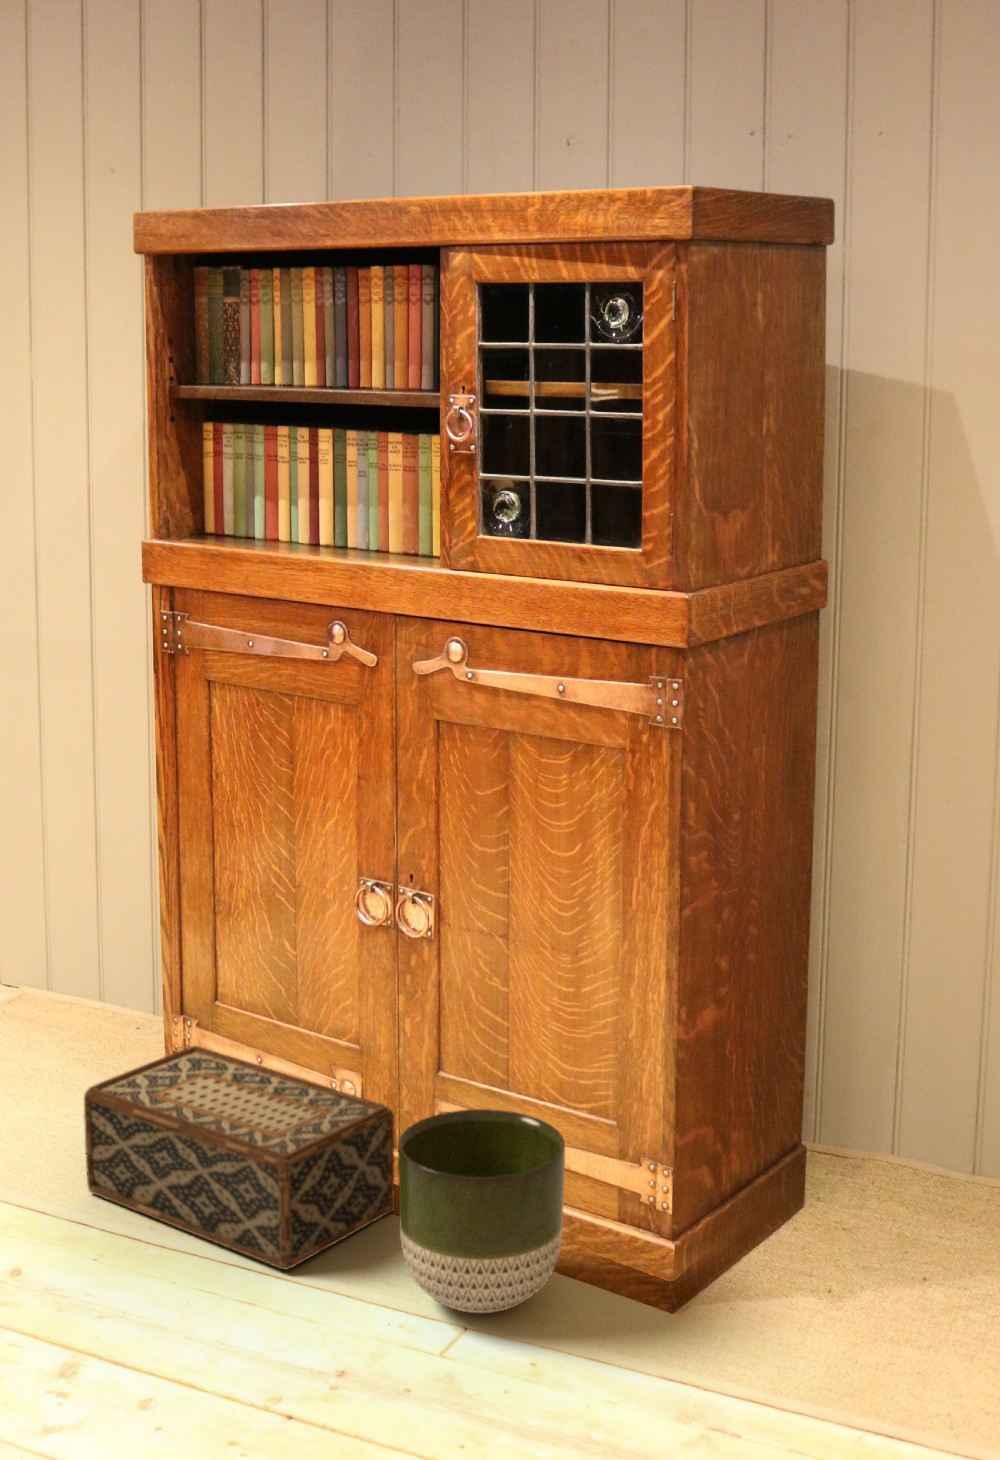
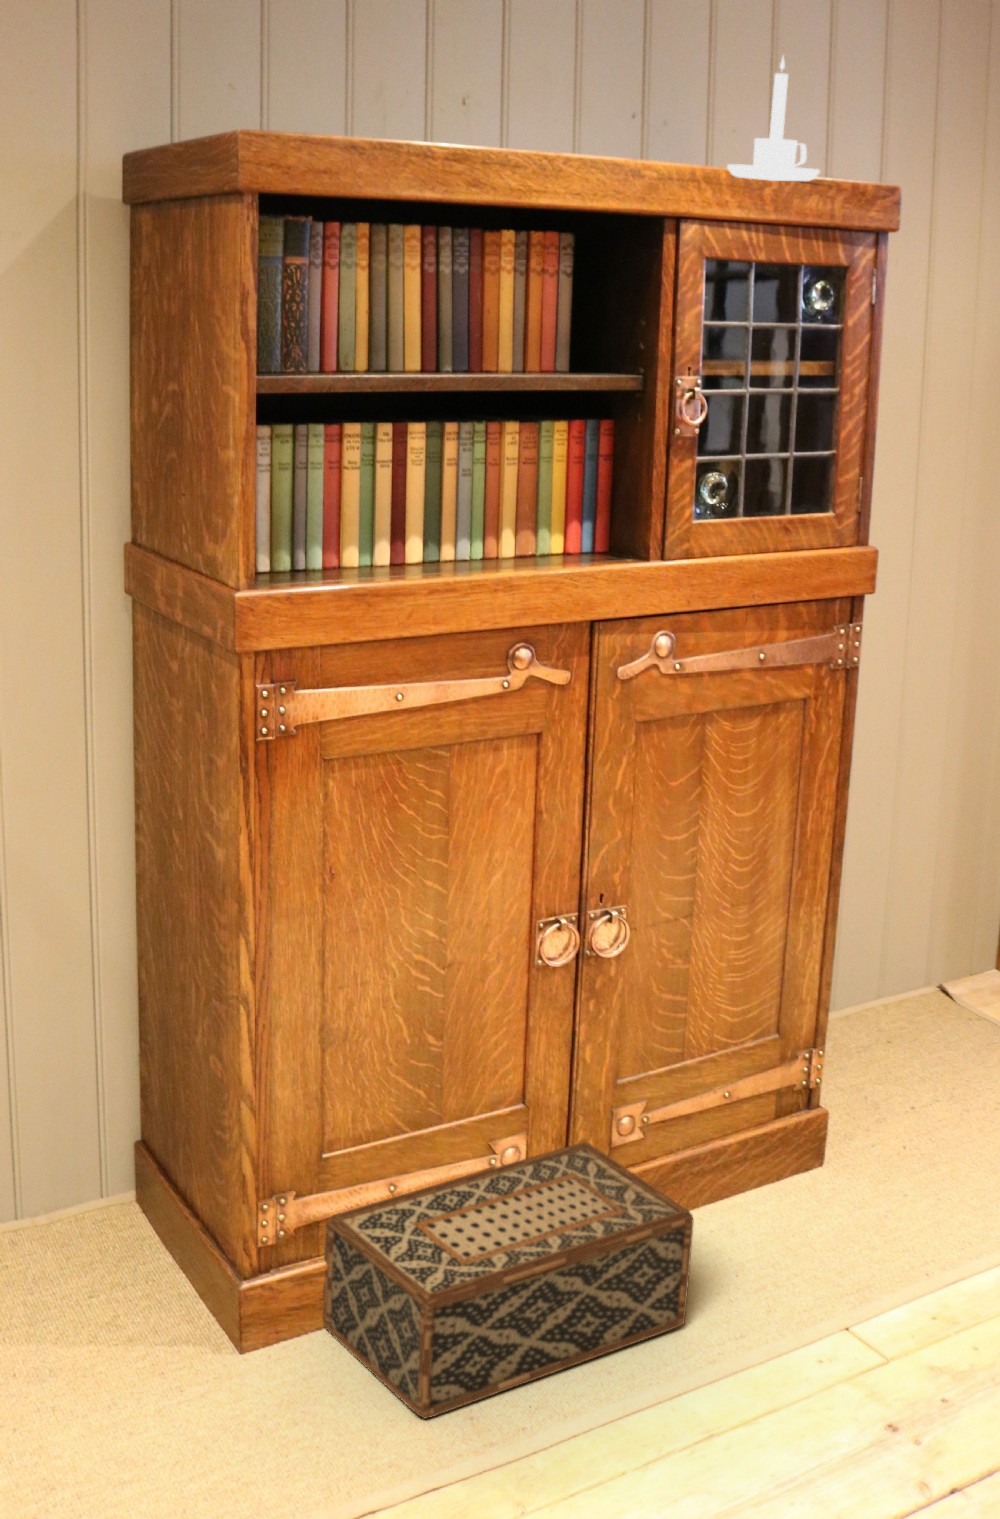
candle holder: none [466,74,557,200] -> present [727,56,820,181]
planter: present [398,1109,565,1313] -> none [700,1063,866,1256]

